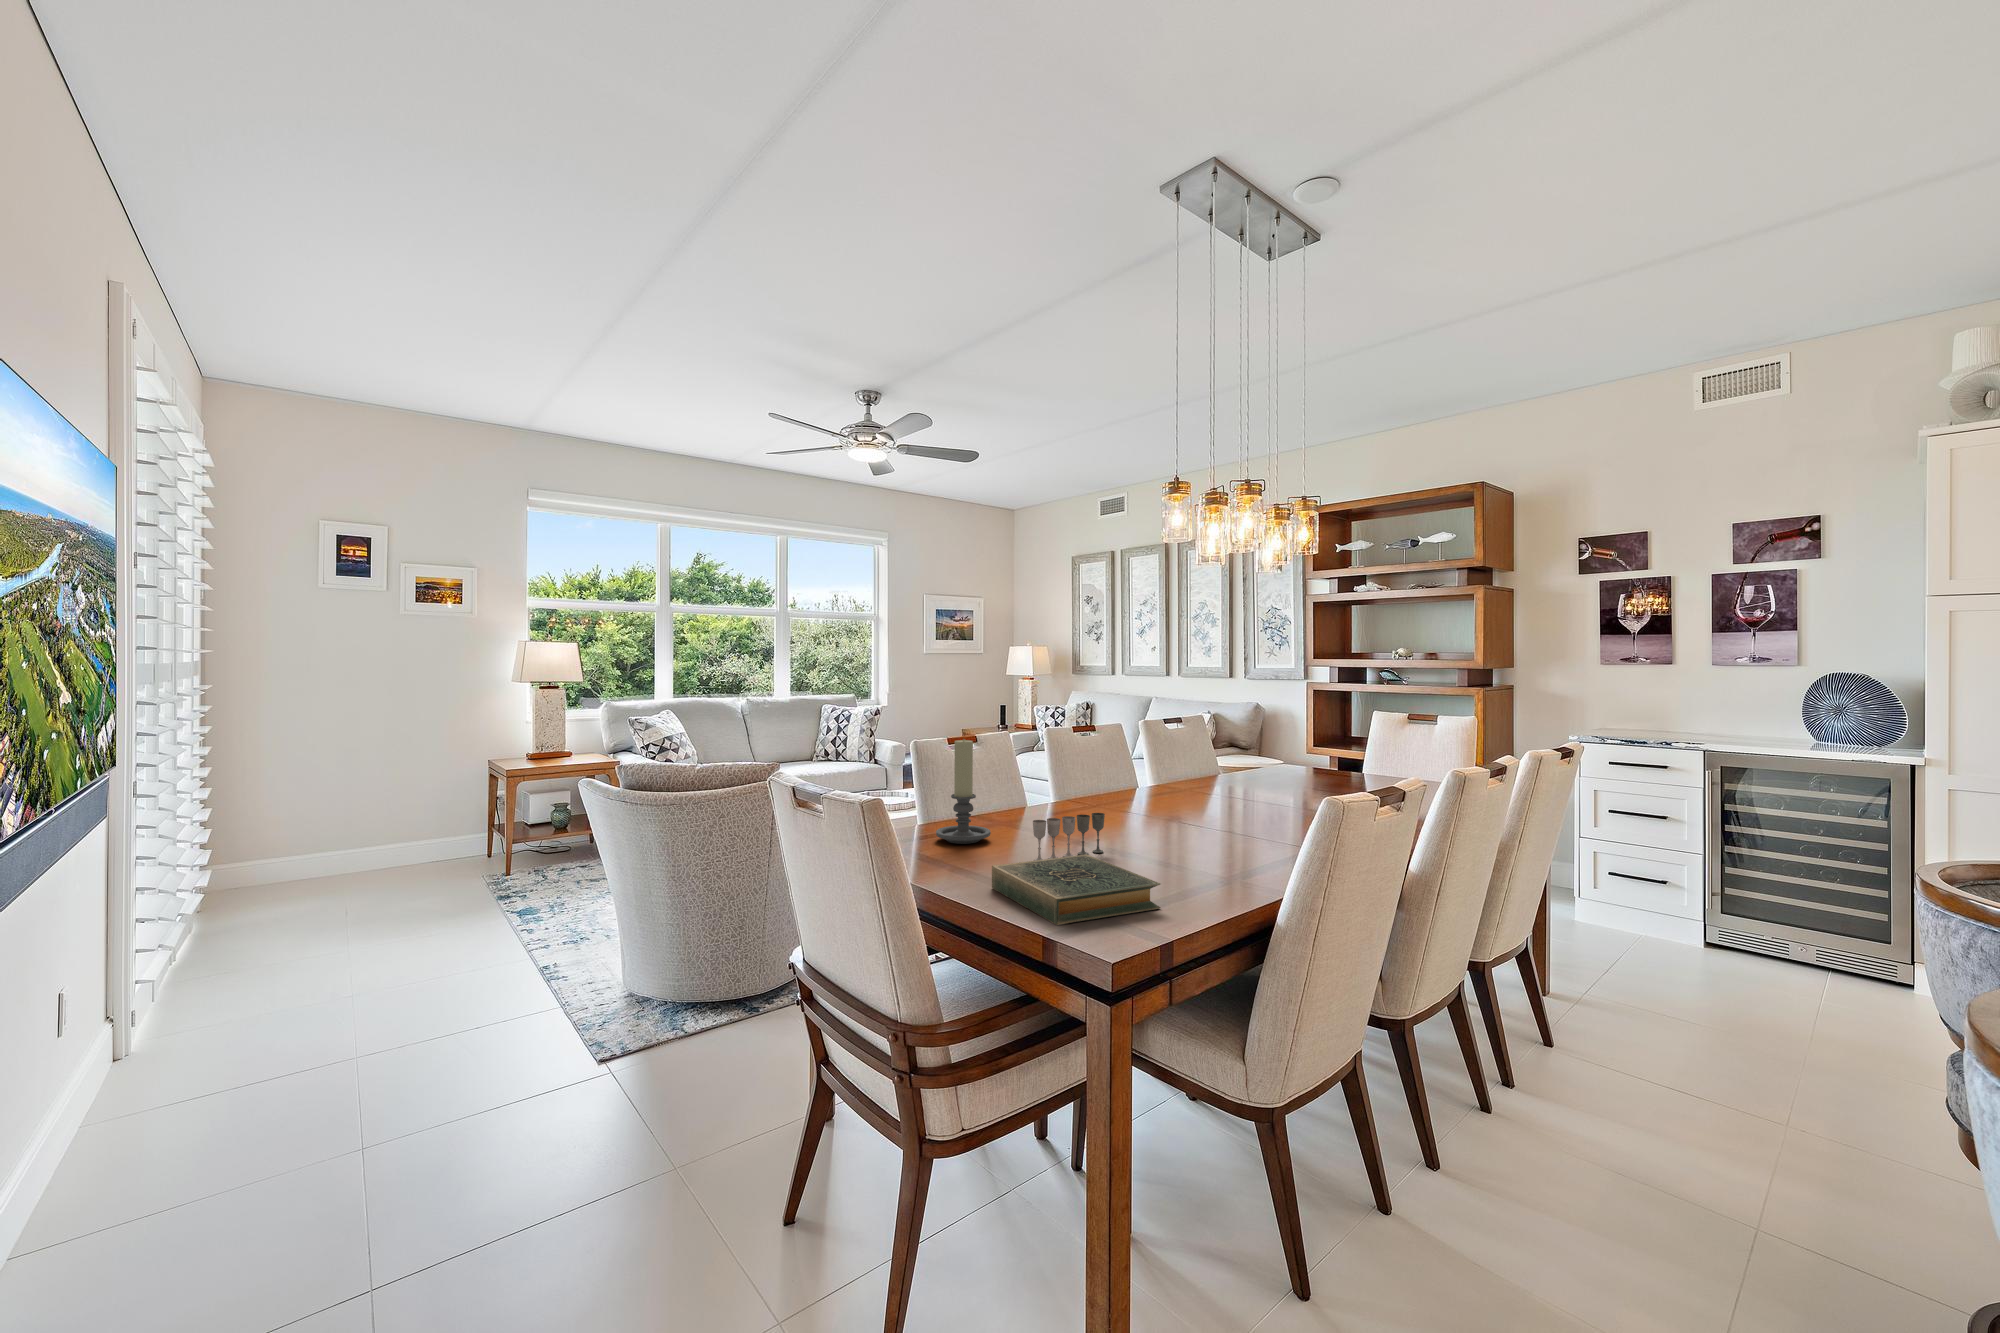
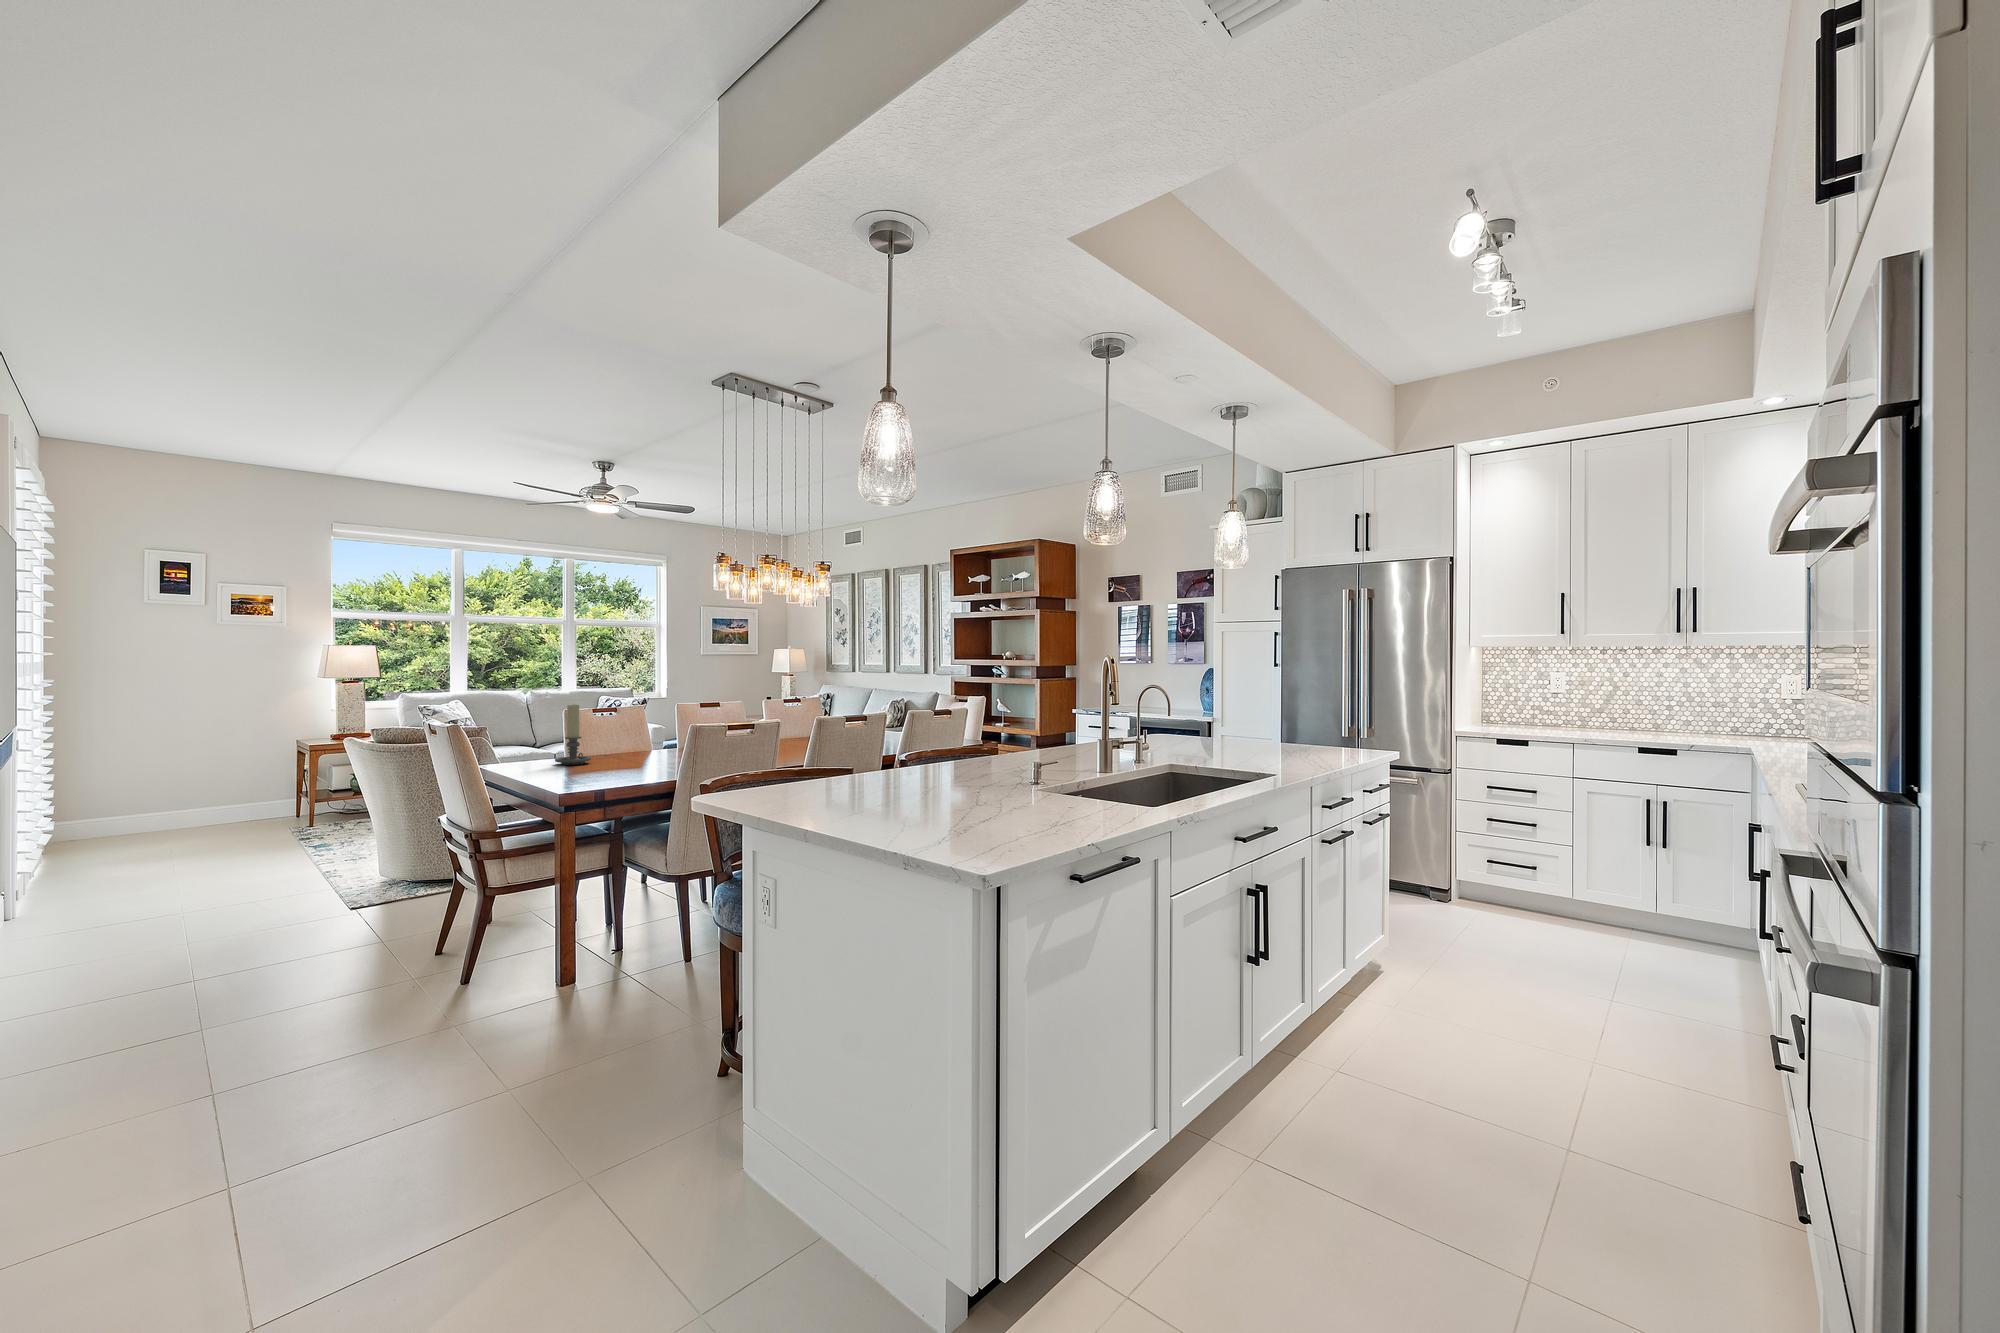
wine glass: present [1033,813,1105,861] -> none [596,745,649,770]
hardback book: present [992,854,1161,925] -> none [549,762,626,787]

